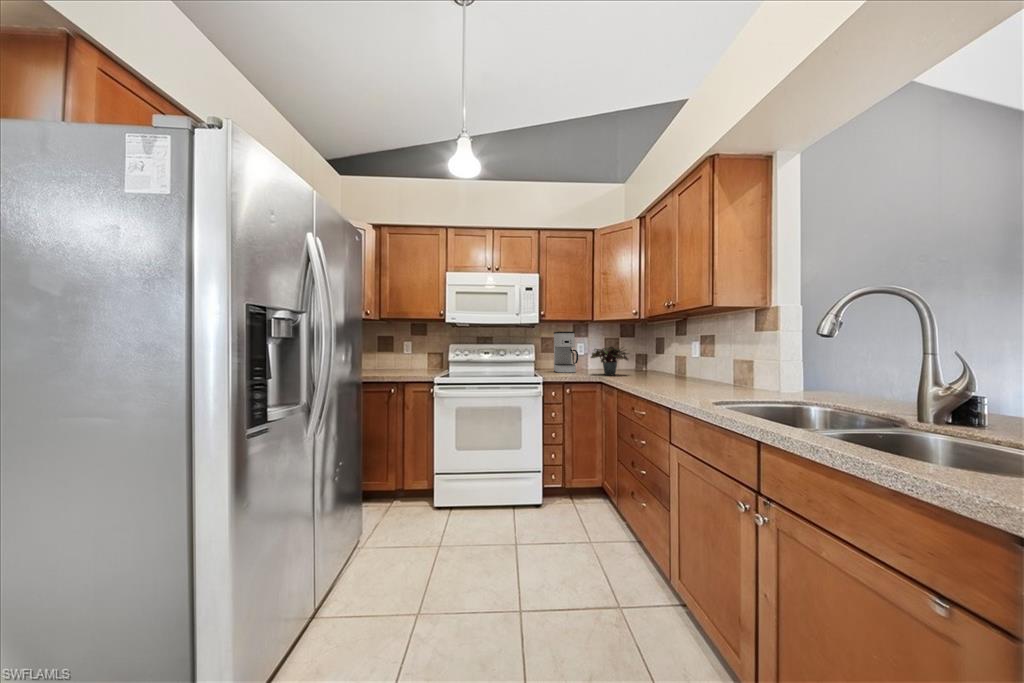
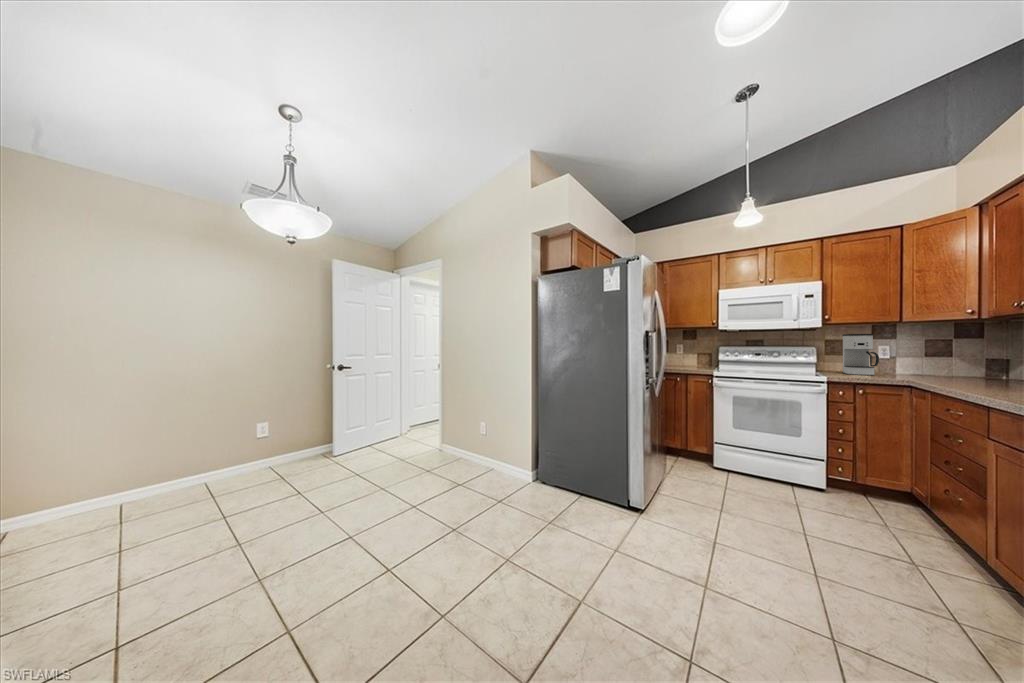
potted plant: present [591,347,629,375] -> none [895,350,966,381]

